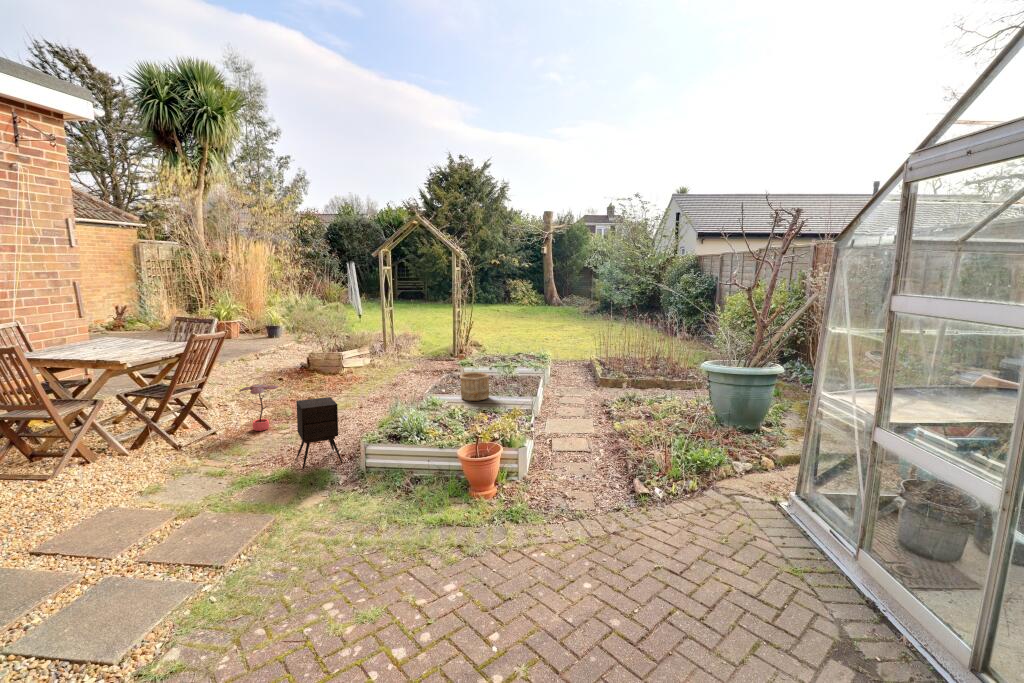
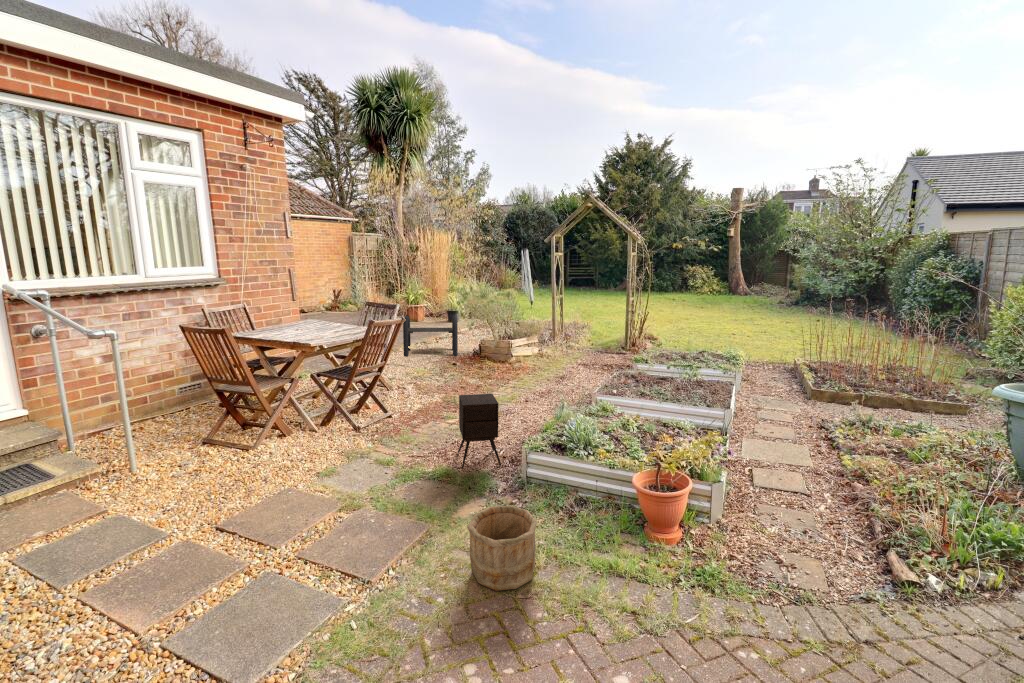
bench: none [220,329,286,375] -> present [403,316,458,356]
wooden bucket: present [460,372,489,401] -> present [467,506,537,591]
potted plant: present [239,384,279,431] -> none [411,372,446,418]

